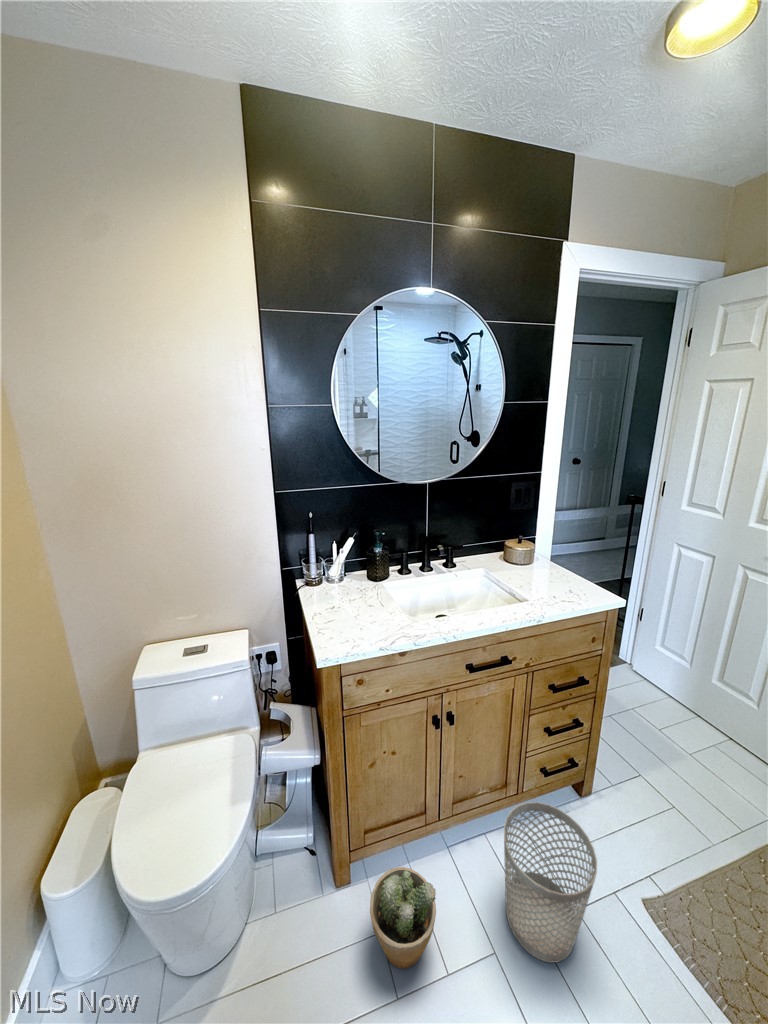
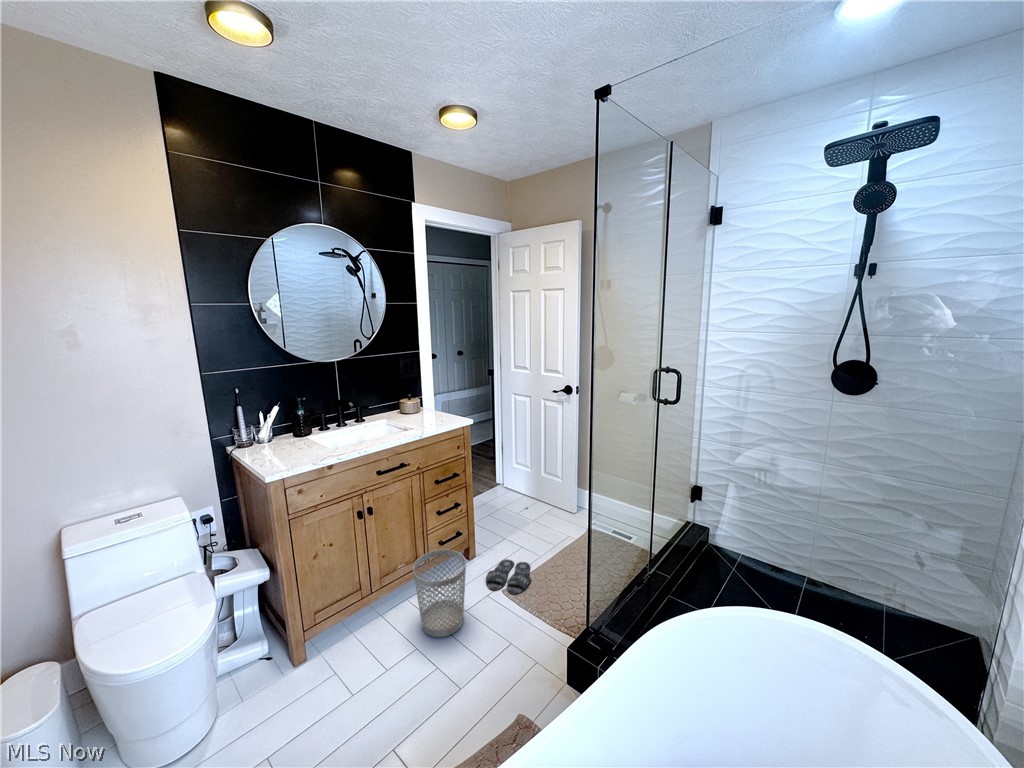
slippers: none [613,825,706,927] -> present [486,559,531,594]
potted plant: present [370,867,436,969] -> none [326,610,374,679]

